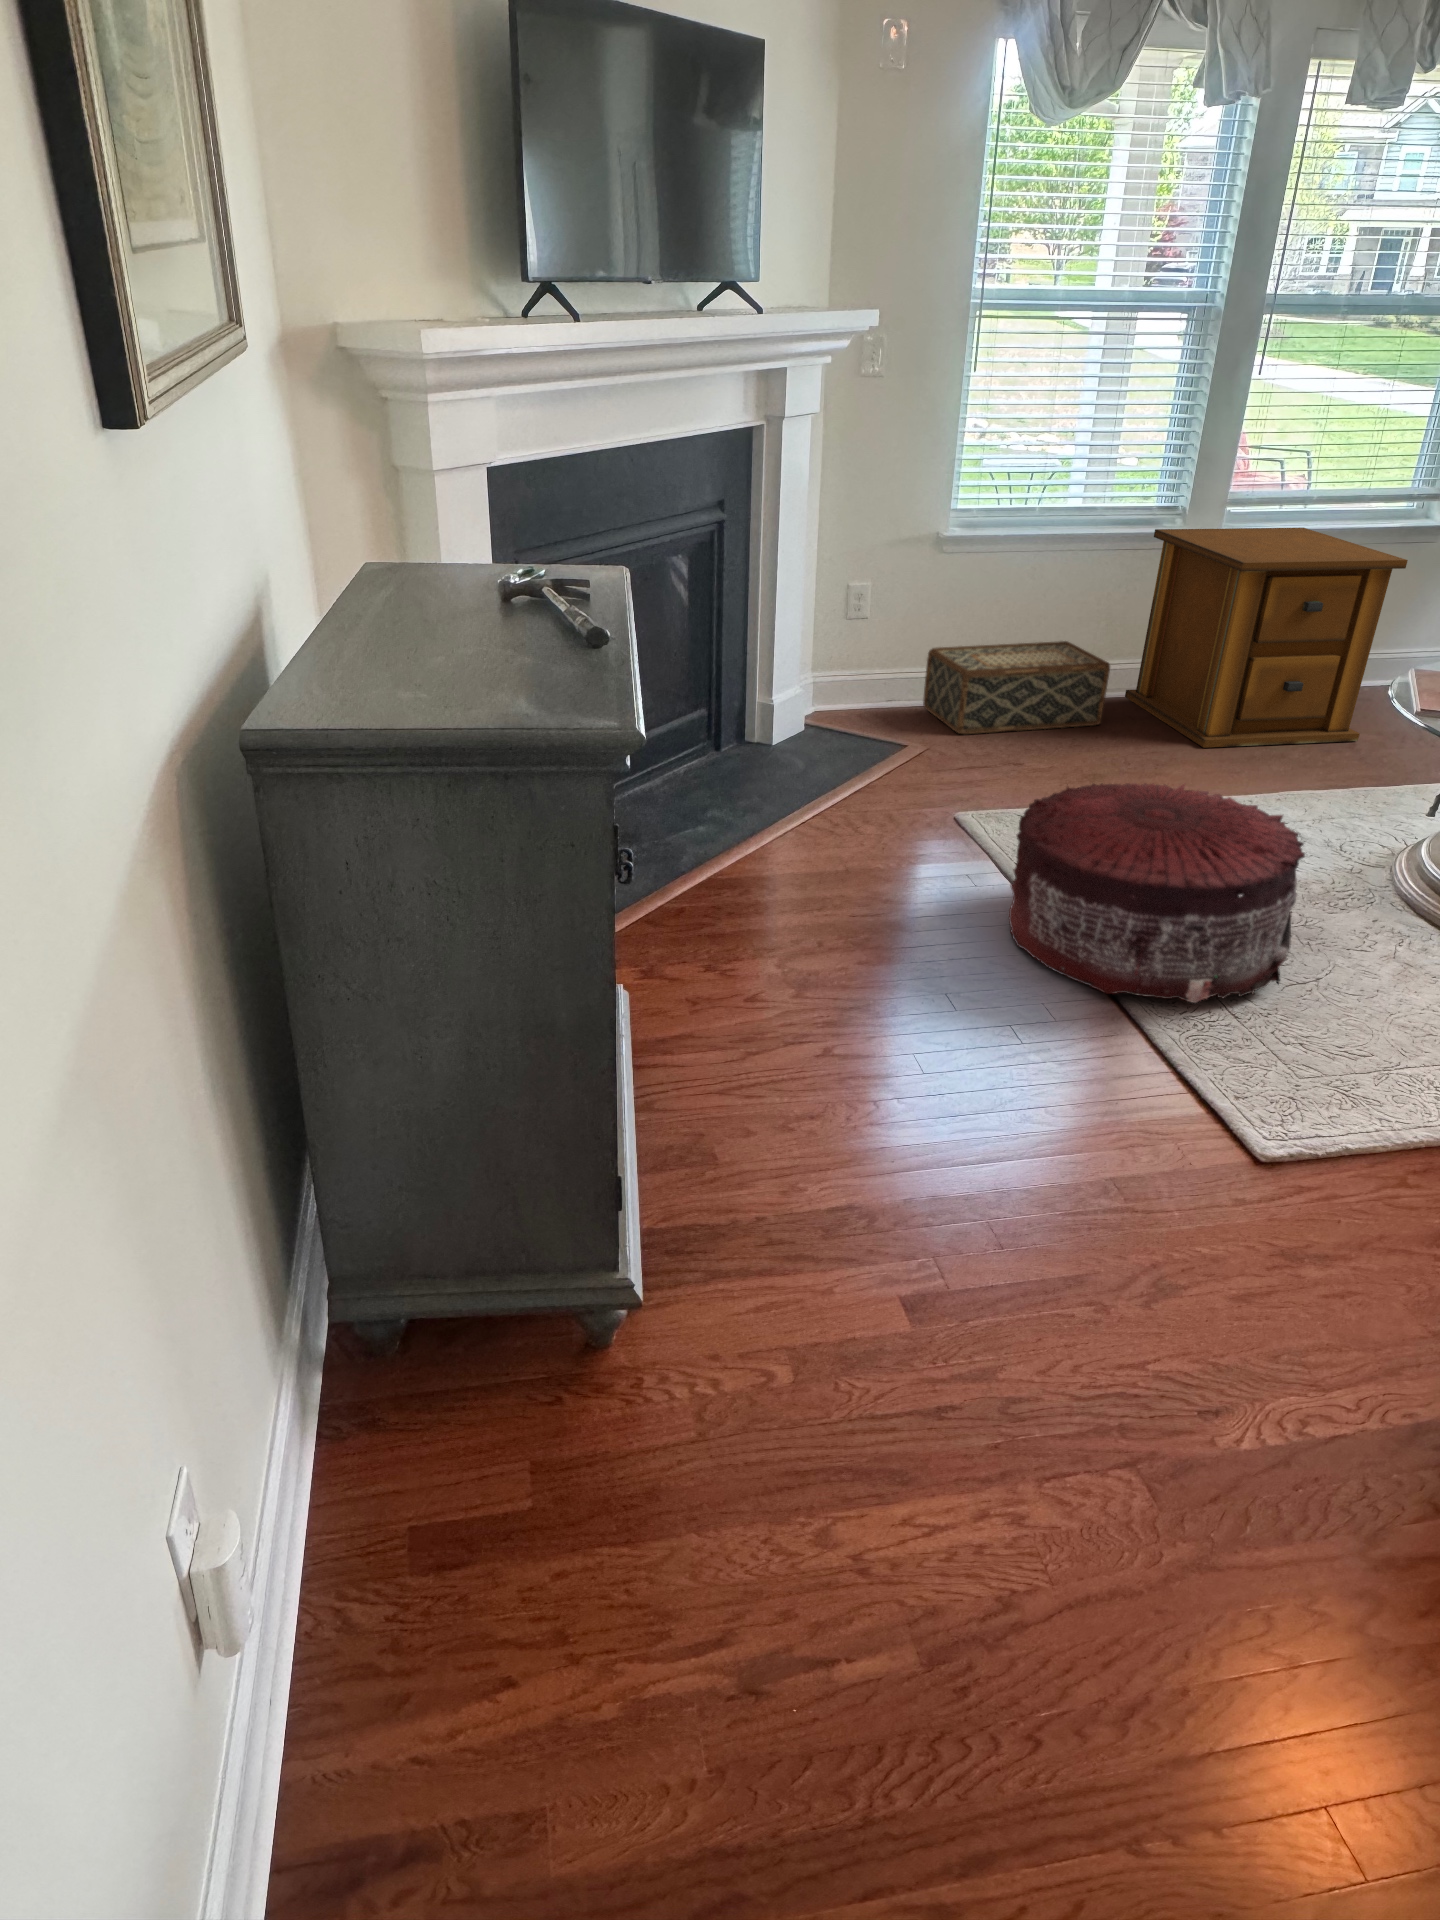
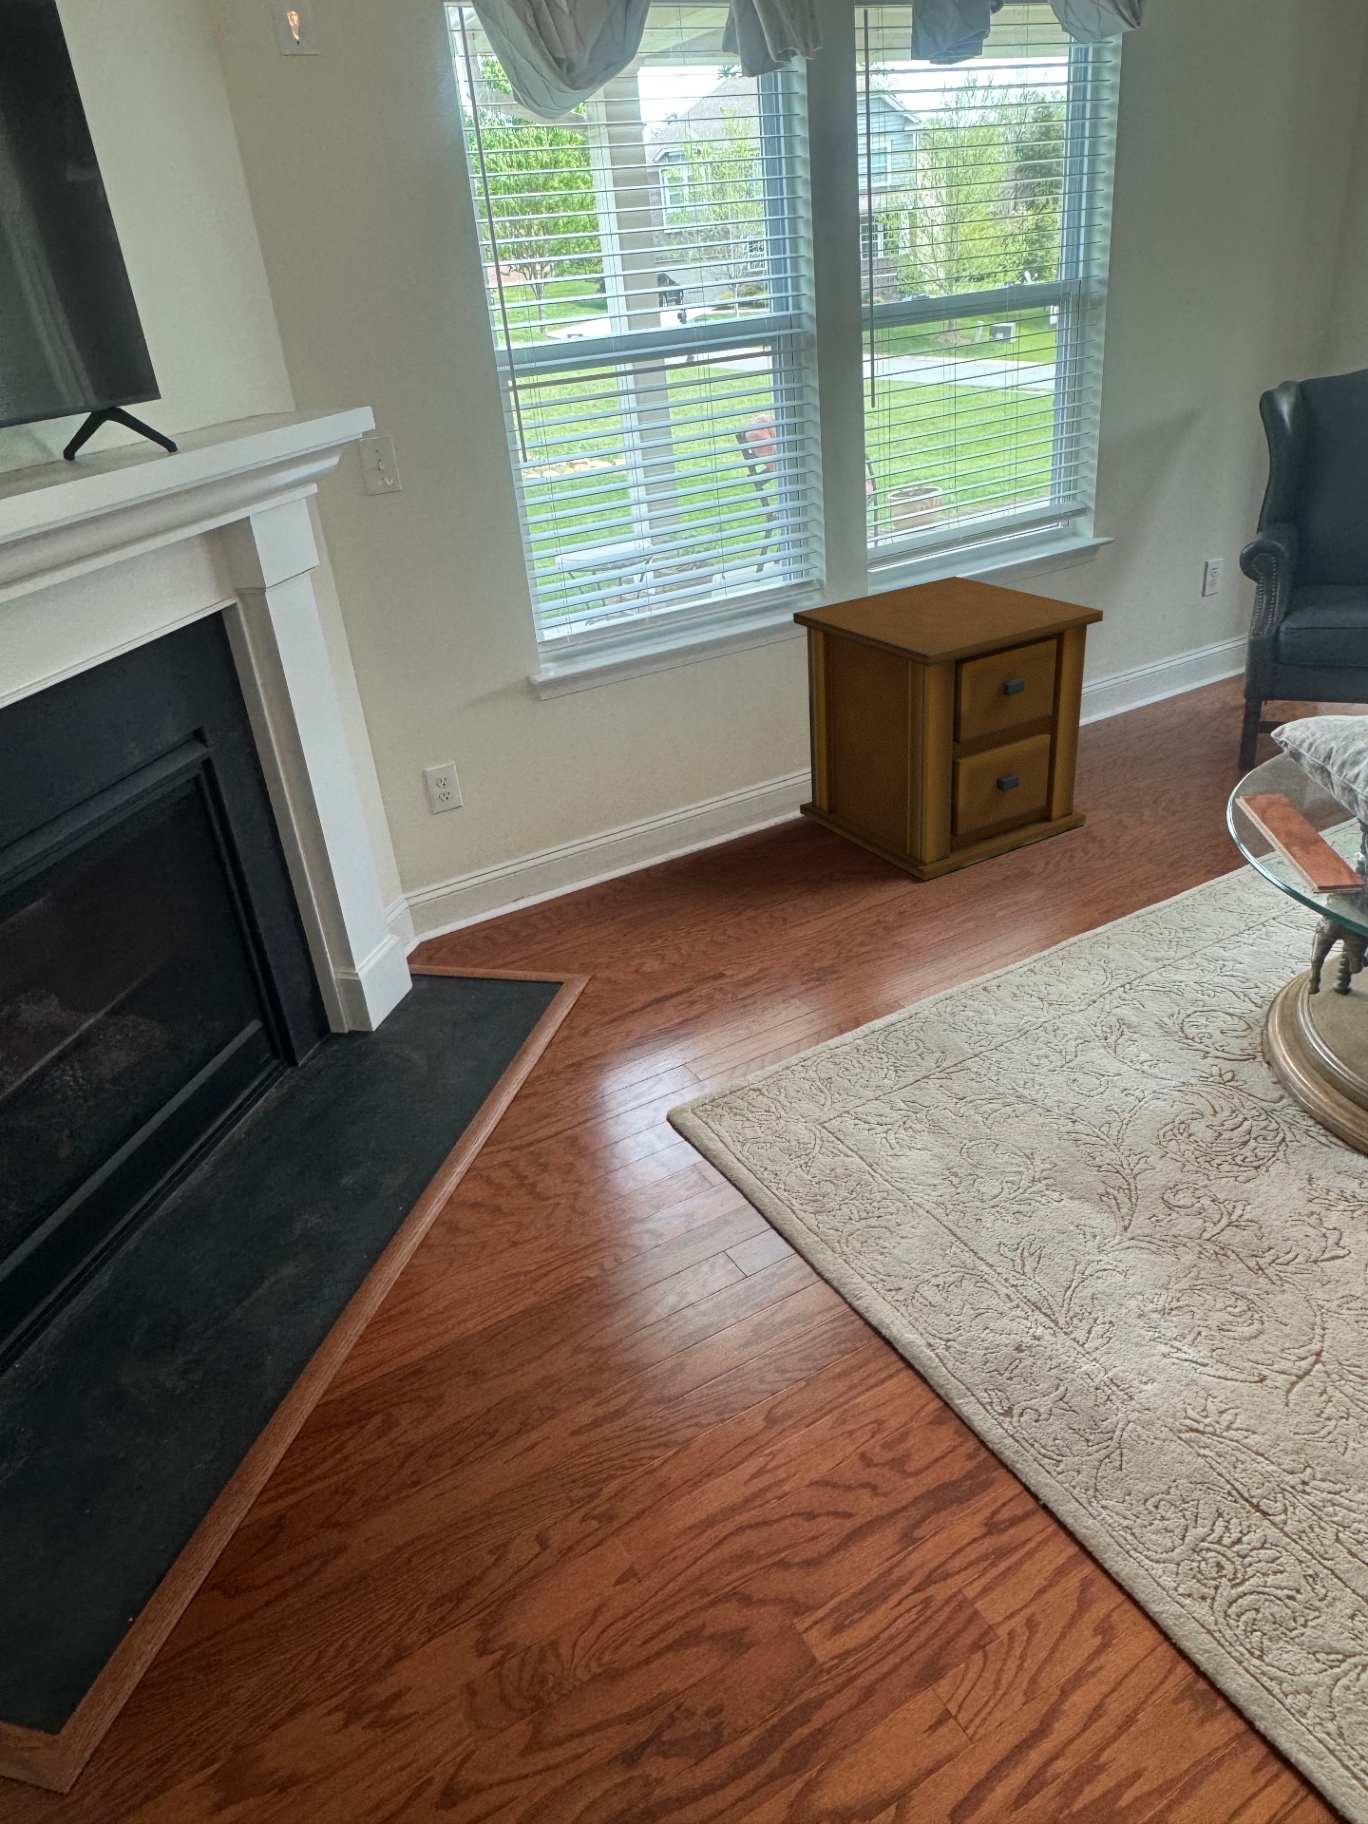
woven basket: present [923,641,1110,734] -> none [553,768,790,935]
pouf: present [1009,783,1305,1003] -> none [801,1062,1260,1518]

